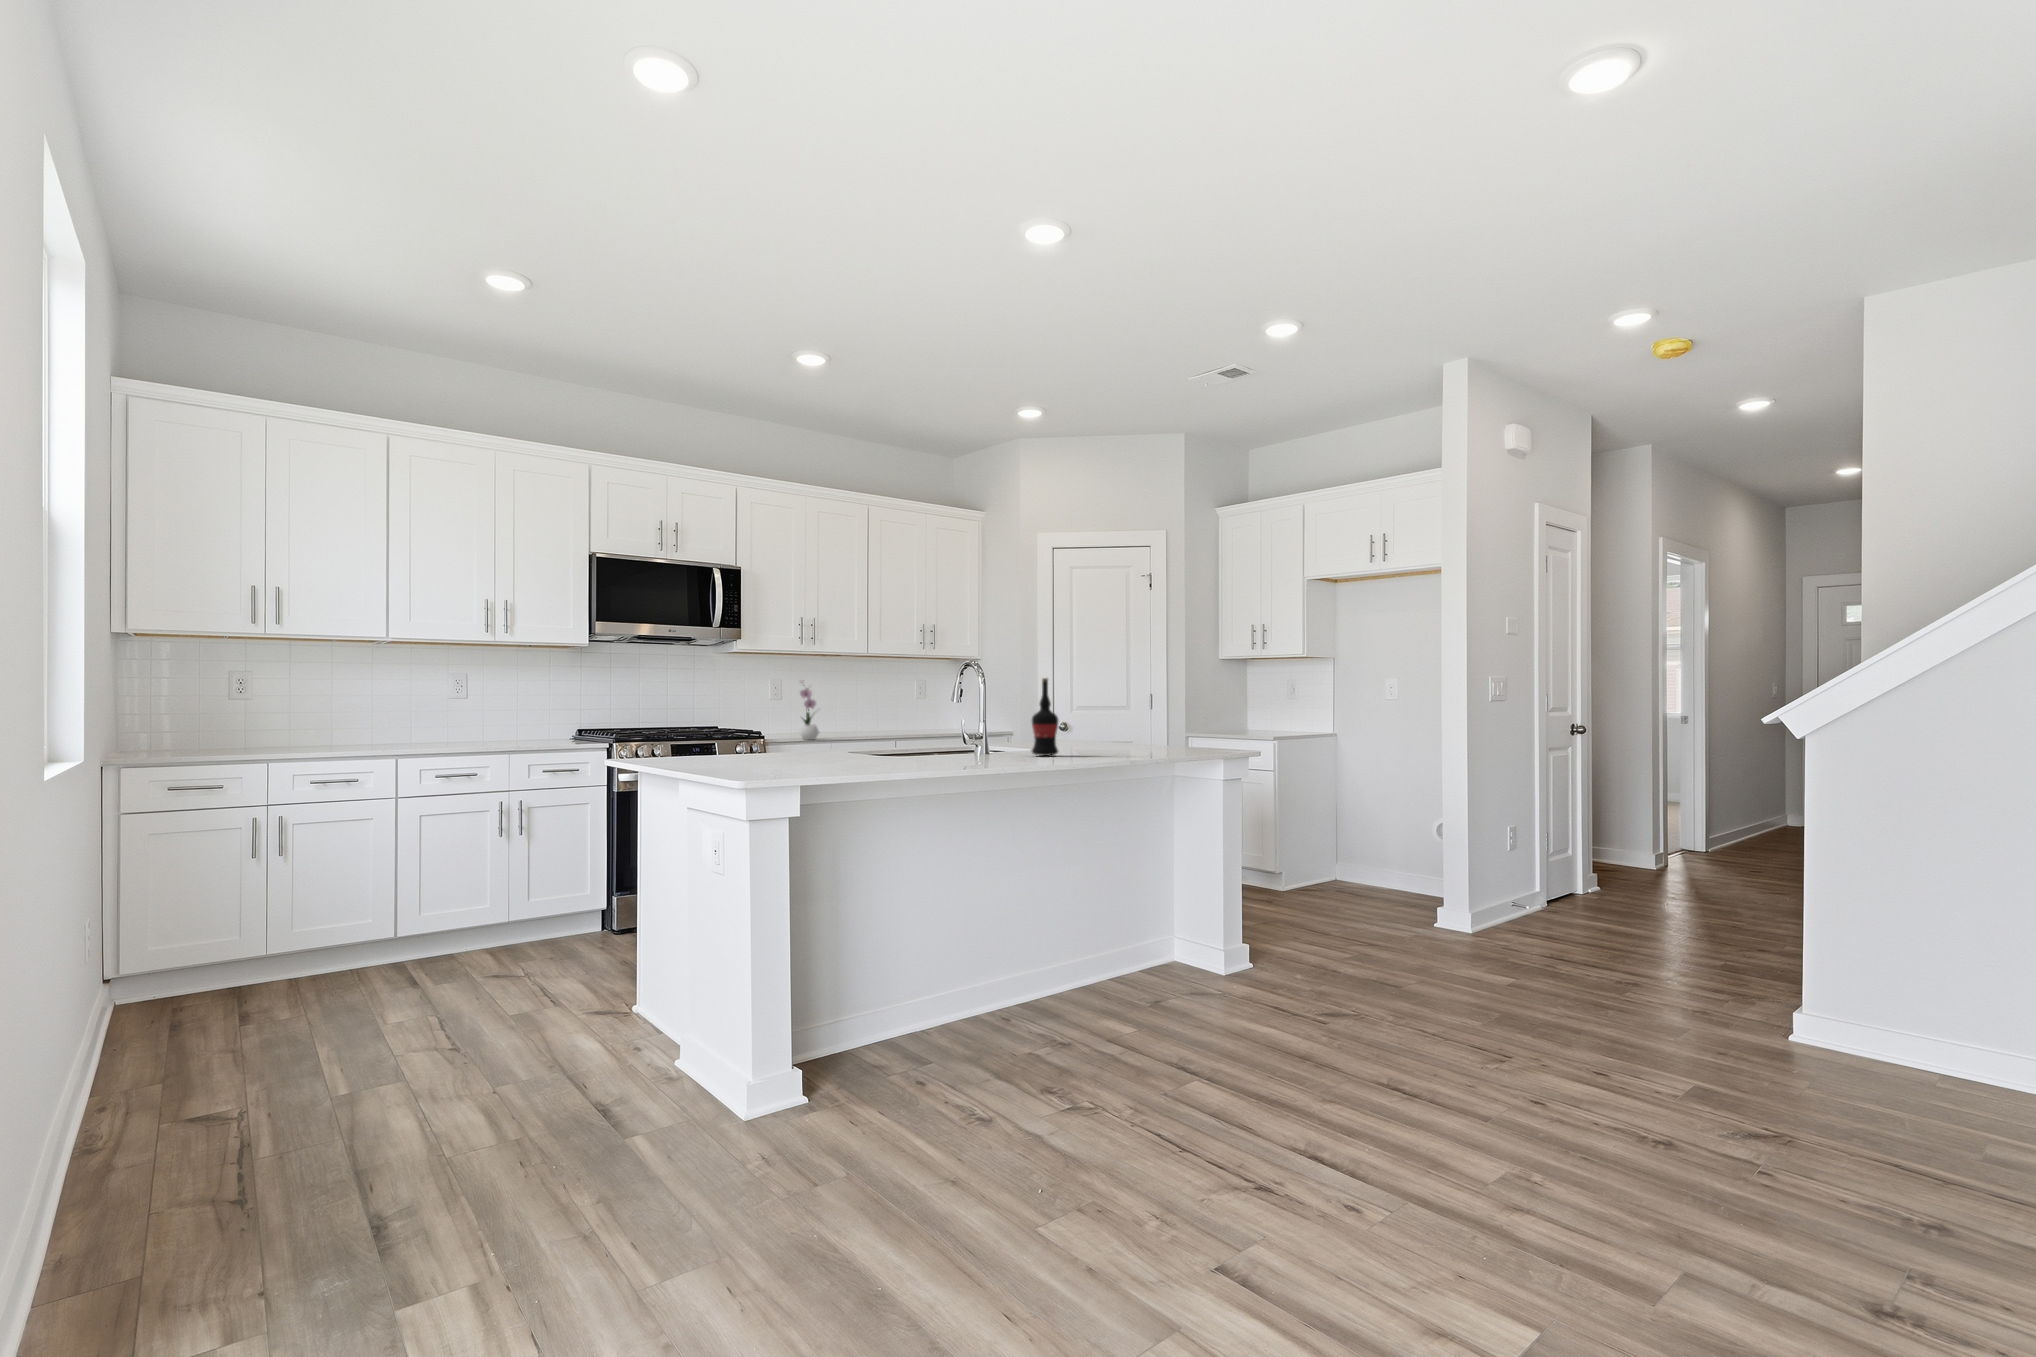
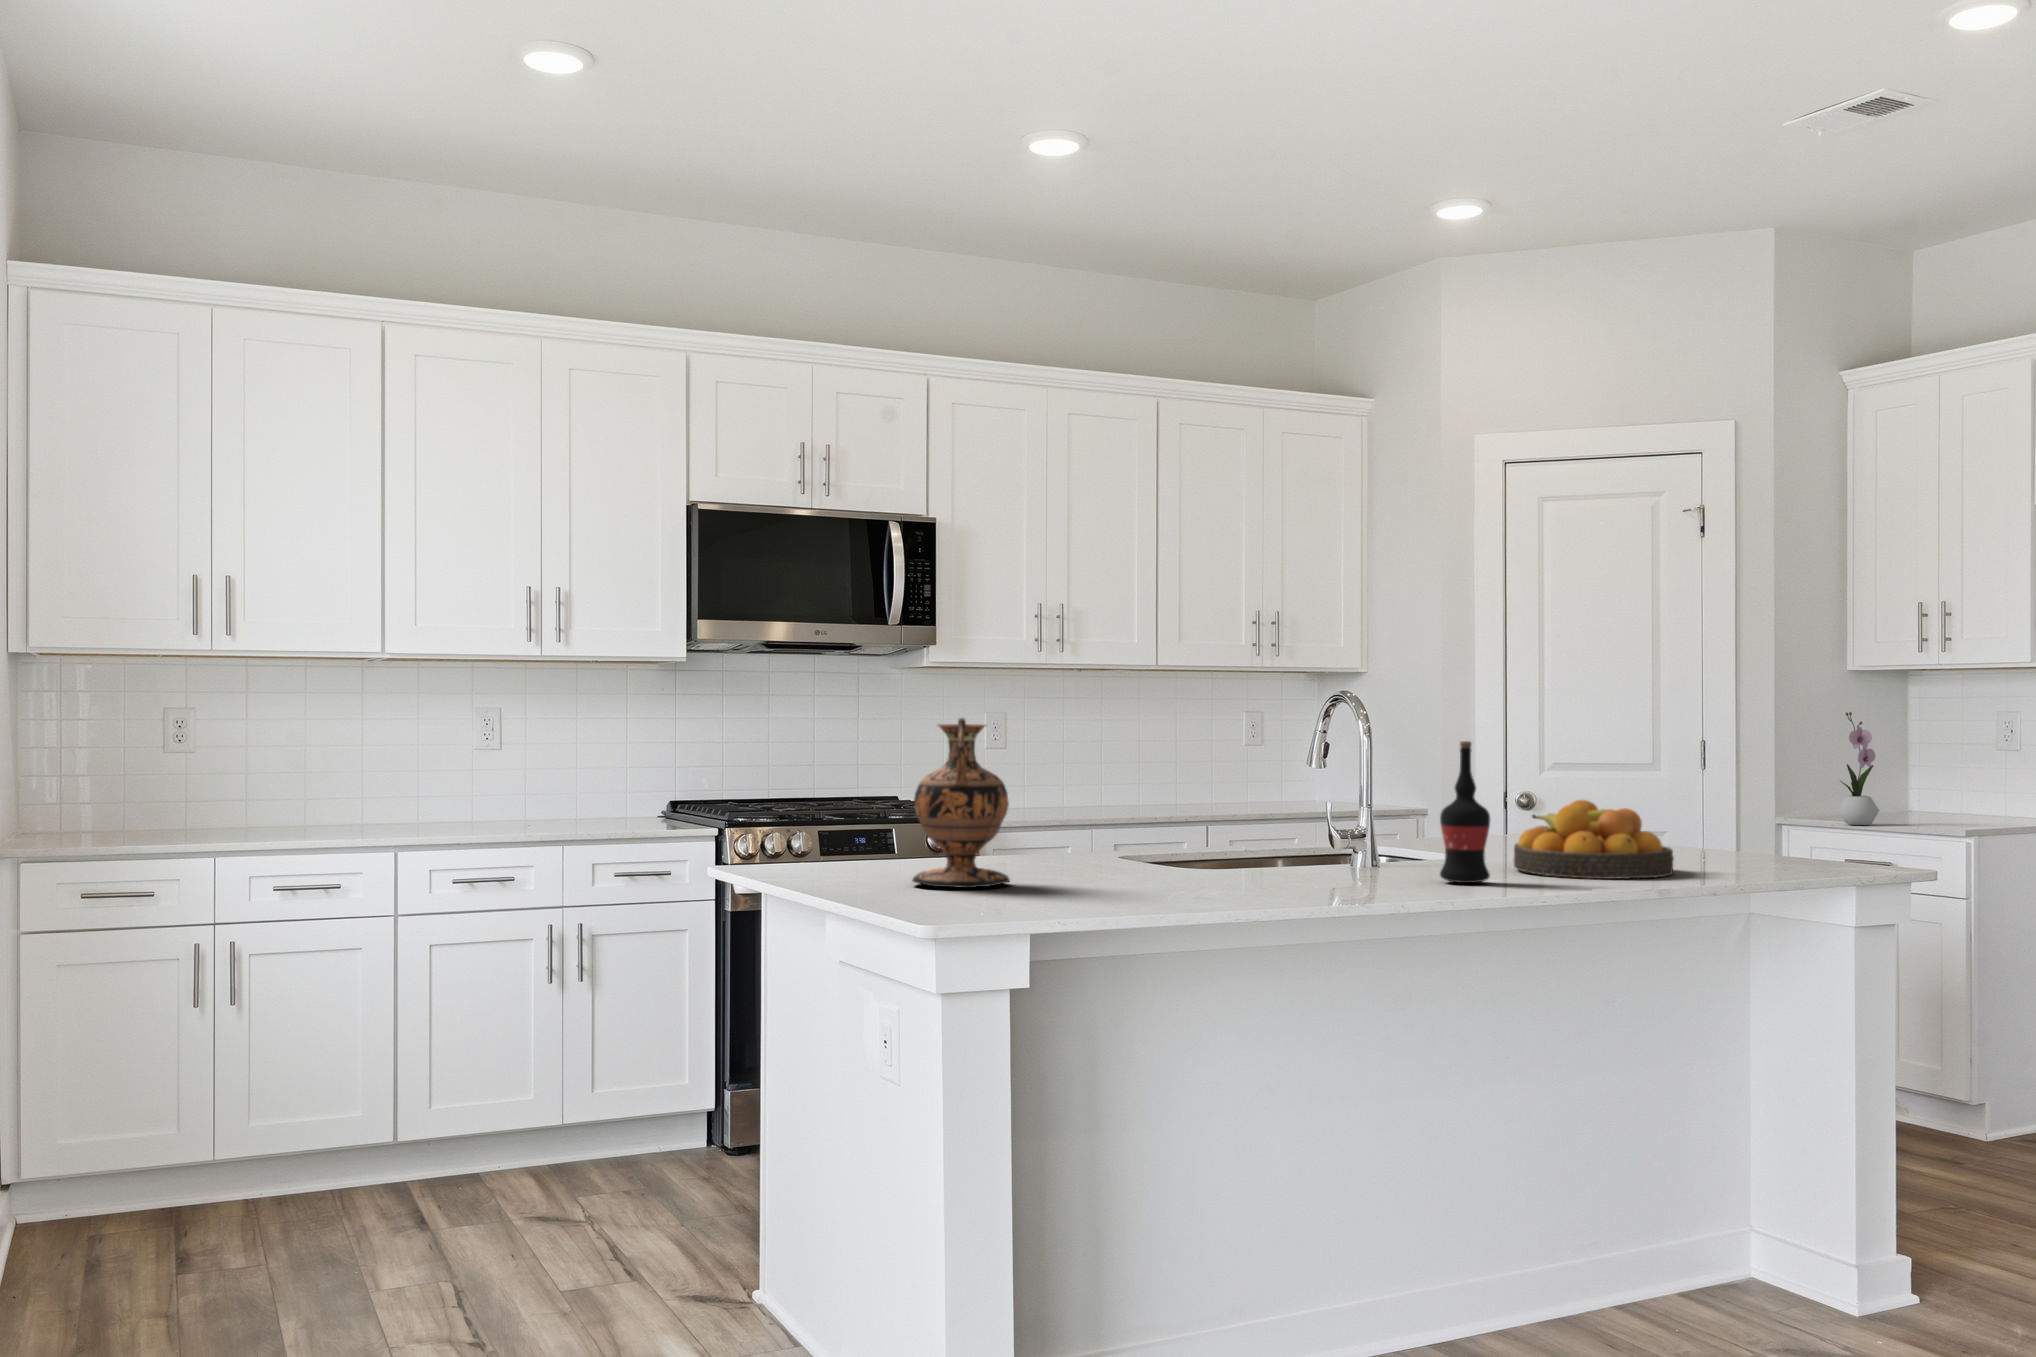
vase: none [731,664,790,762] -> present [912,718,1010,888]
flower arrangement: present [800,688,820,740] -> present [1838,712,1879,825]
fruit bowl: none [1068,713,1151,753] -> present [1514,800,1674,879]

